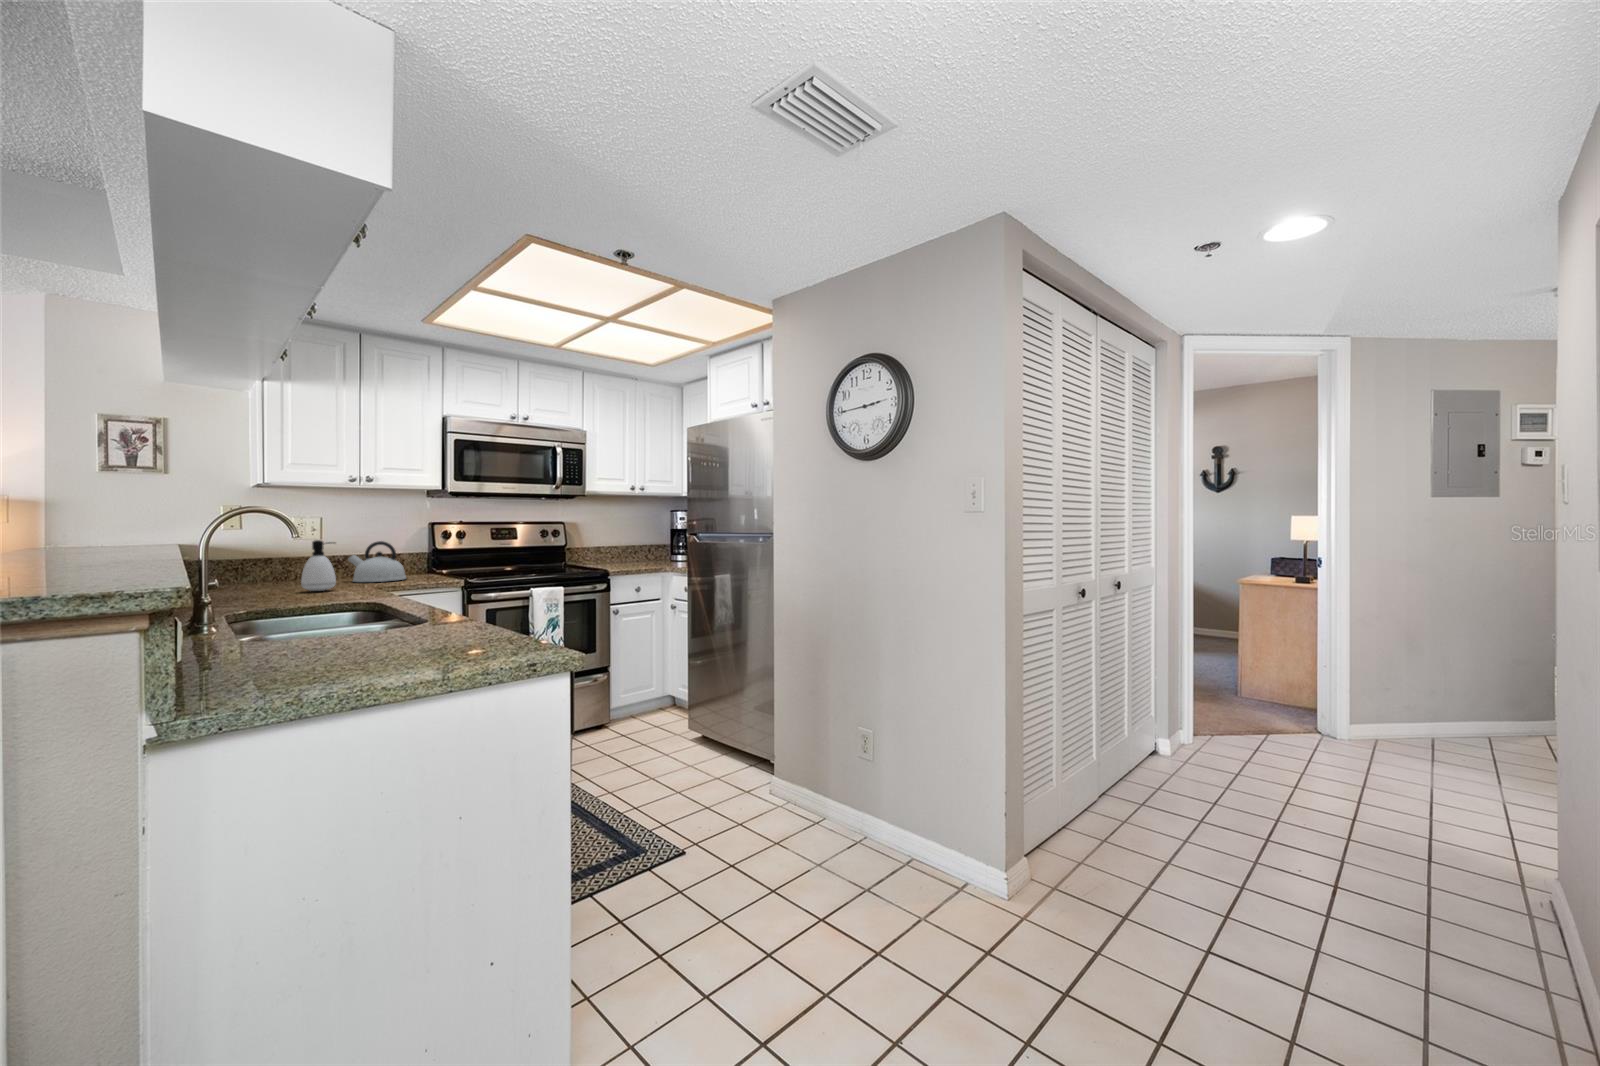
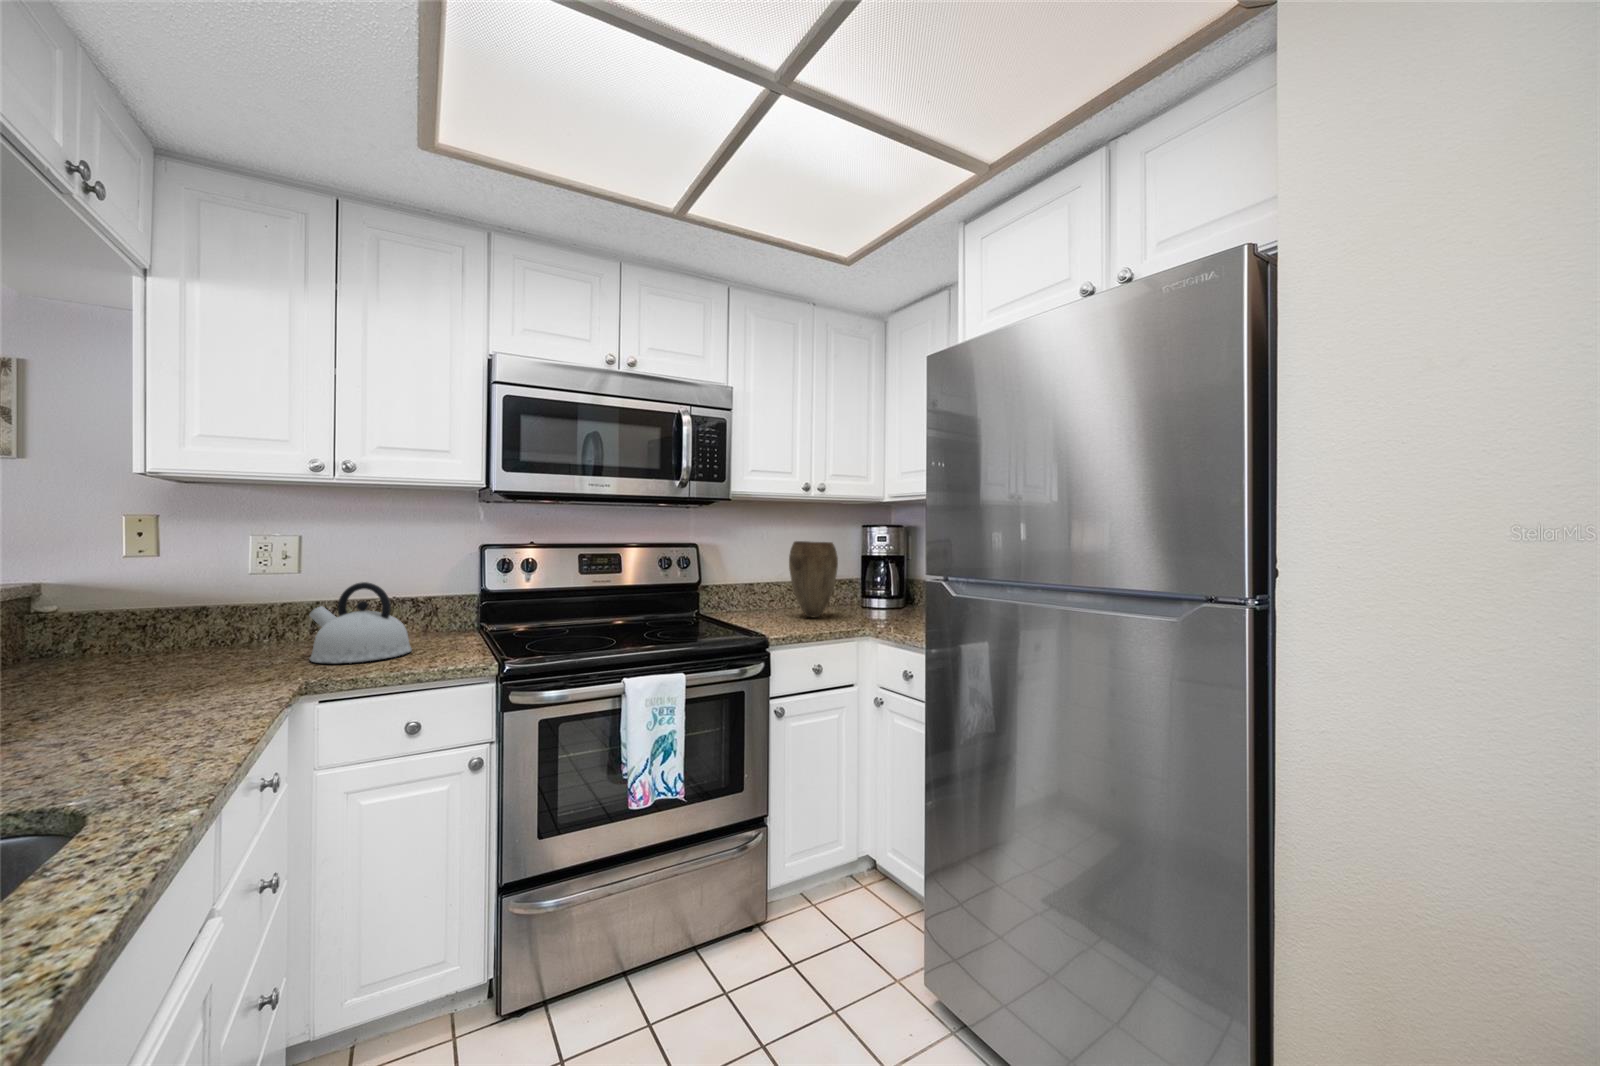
vase: none [622,520,652,565] -> present [789,541,838,617]
soap dispenser: present [301,540,336,591] -> none [131,592,217,703]

